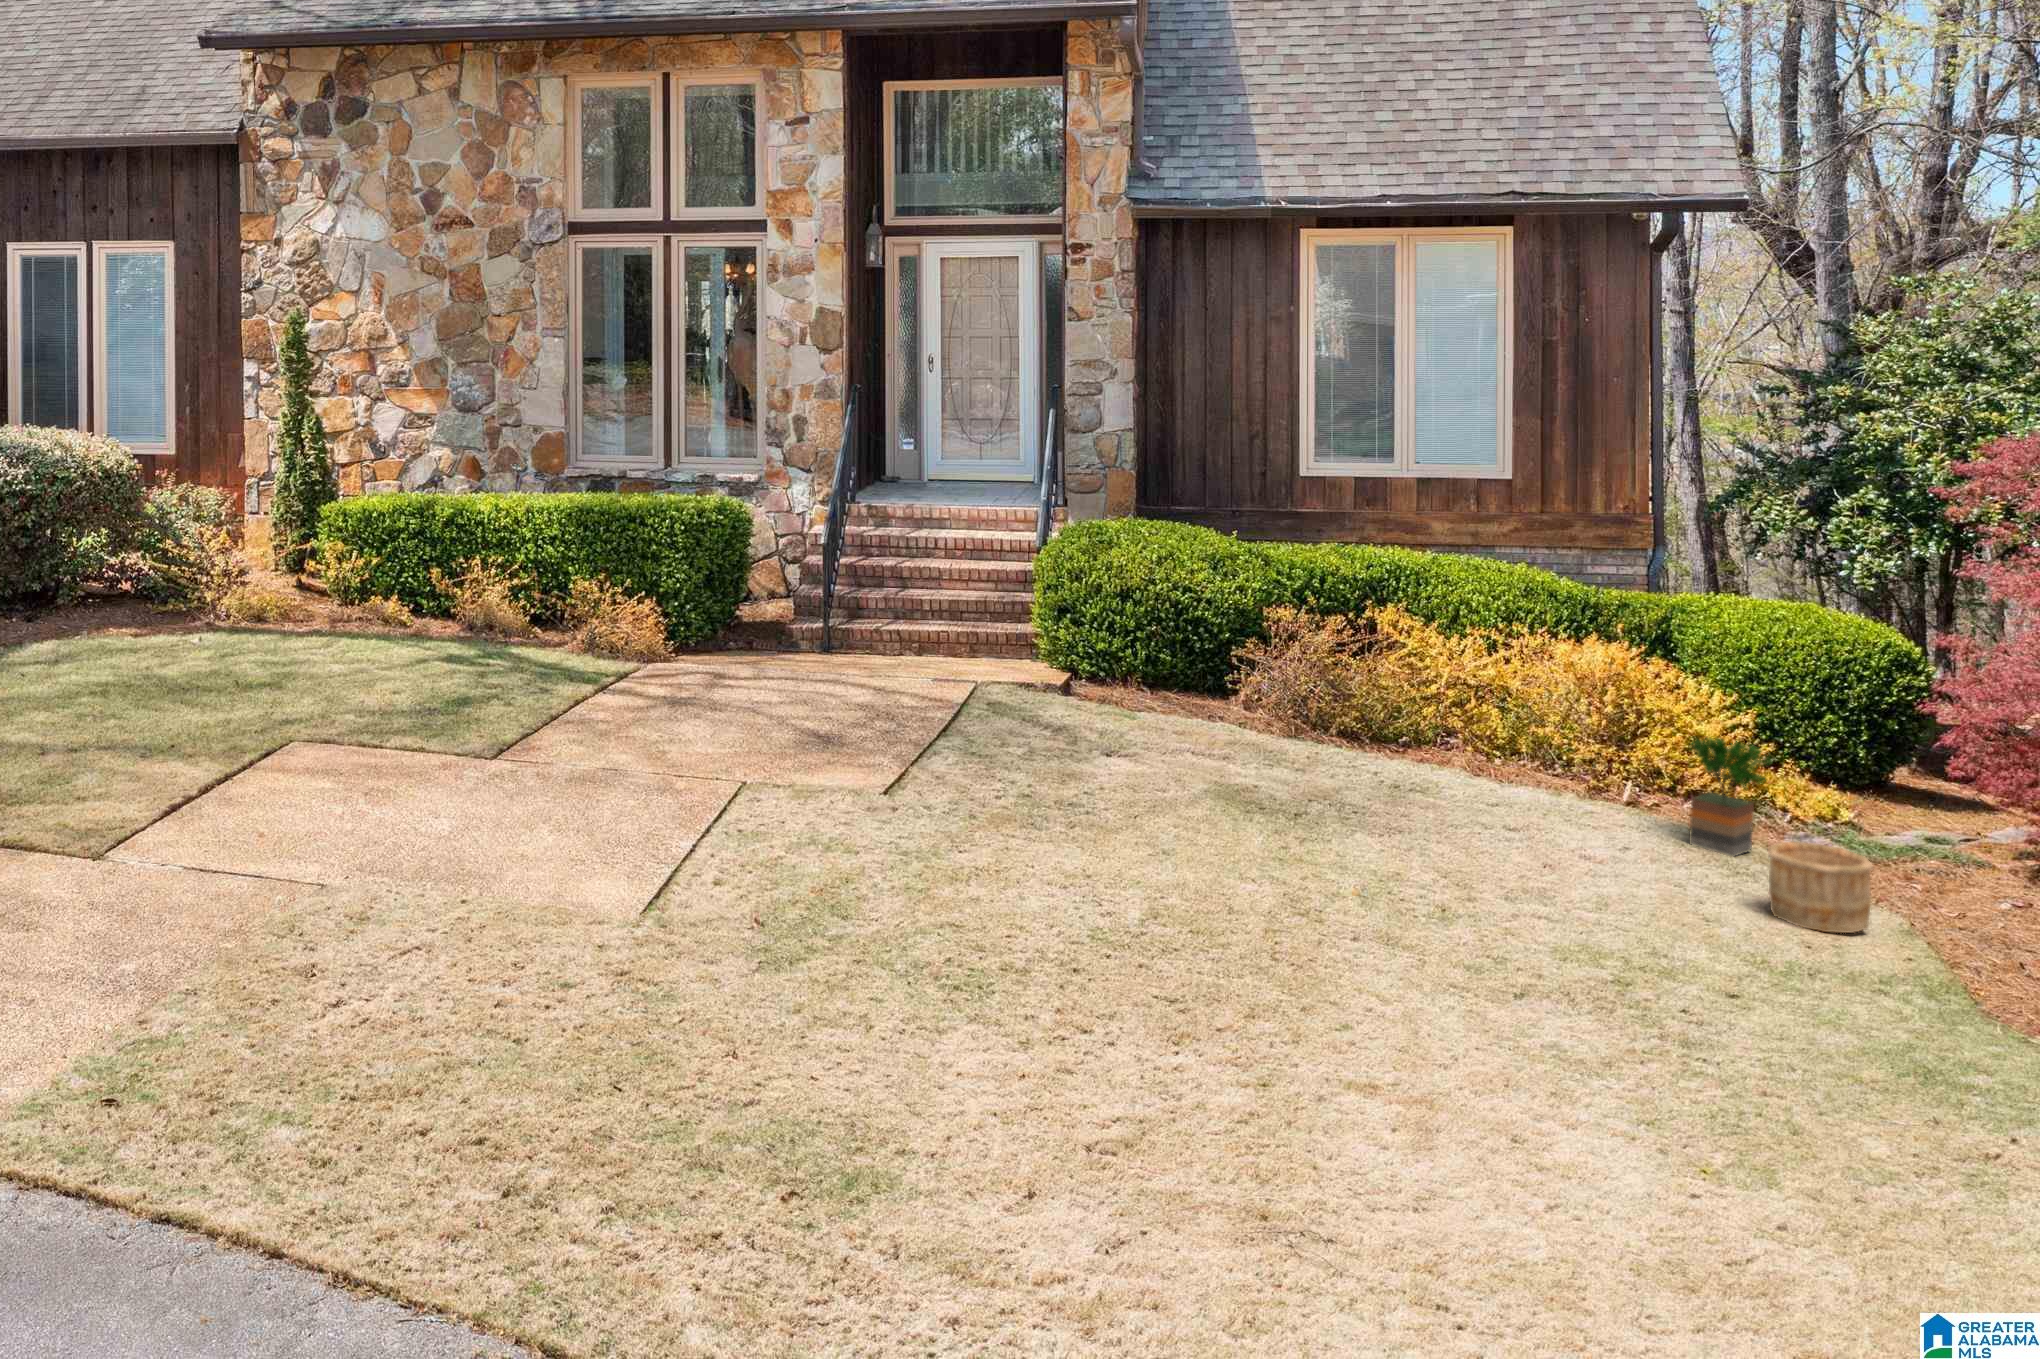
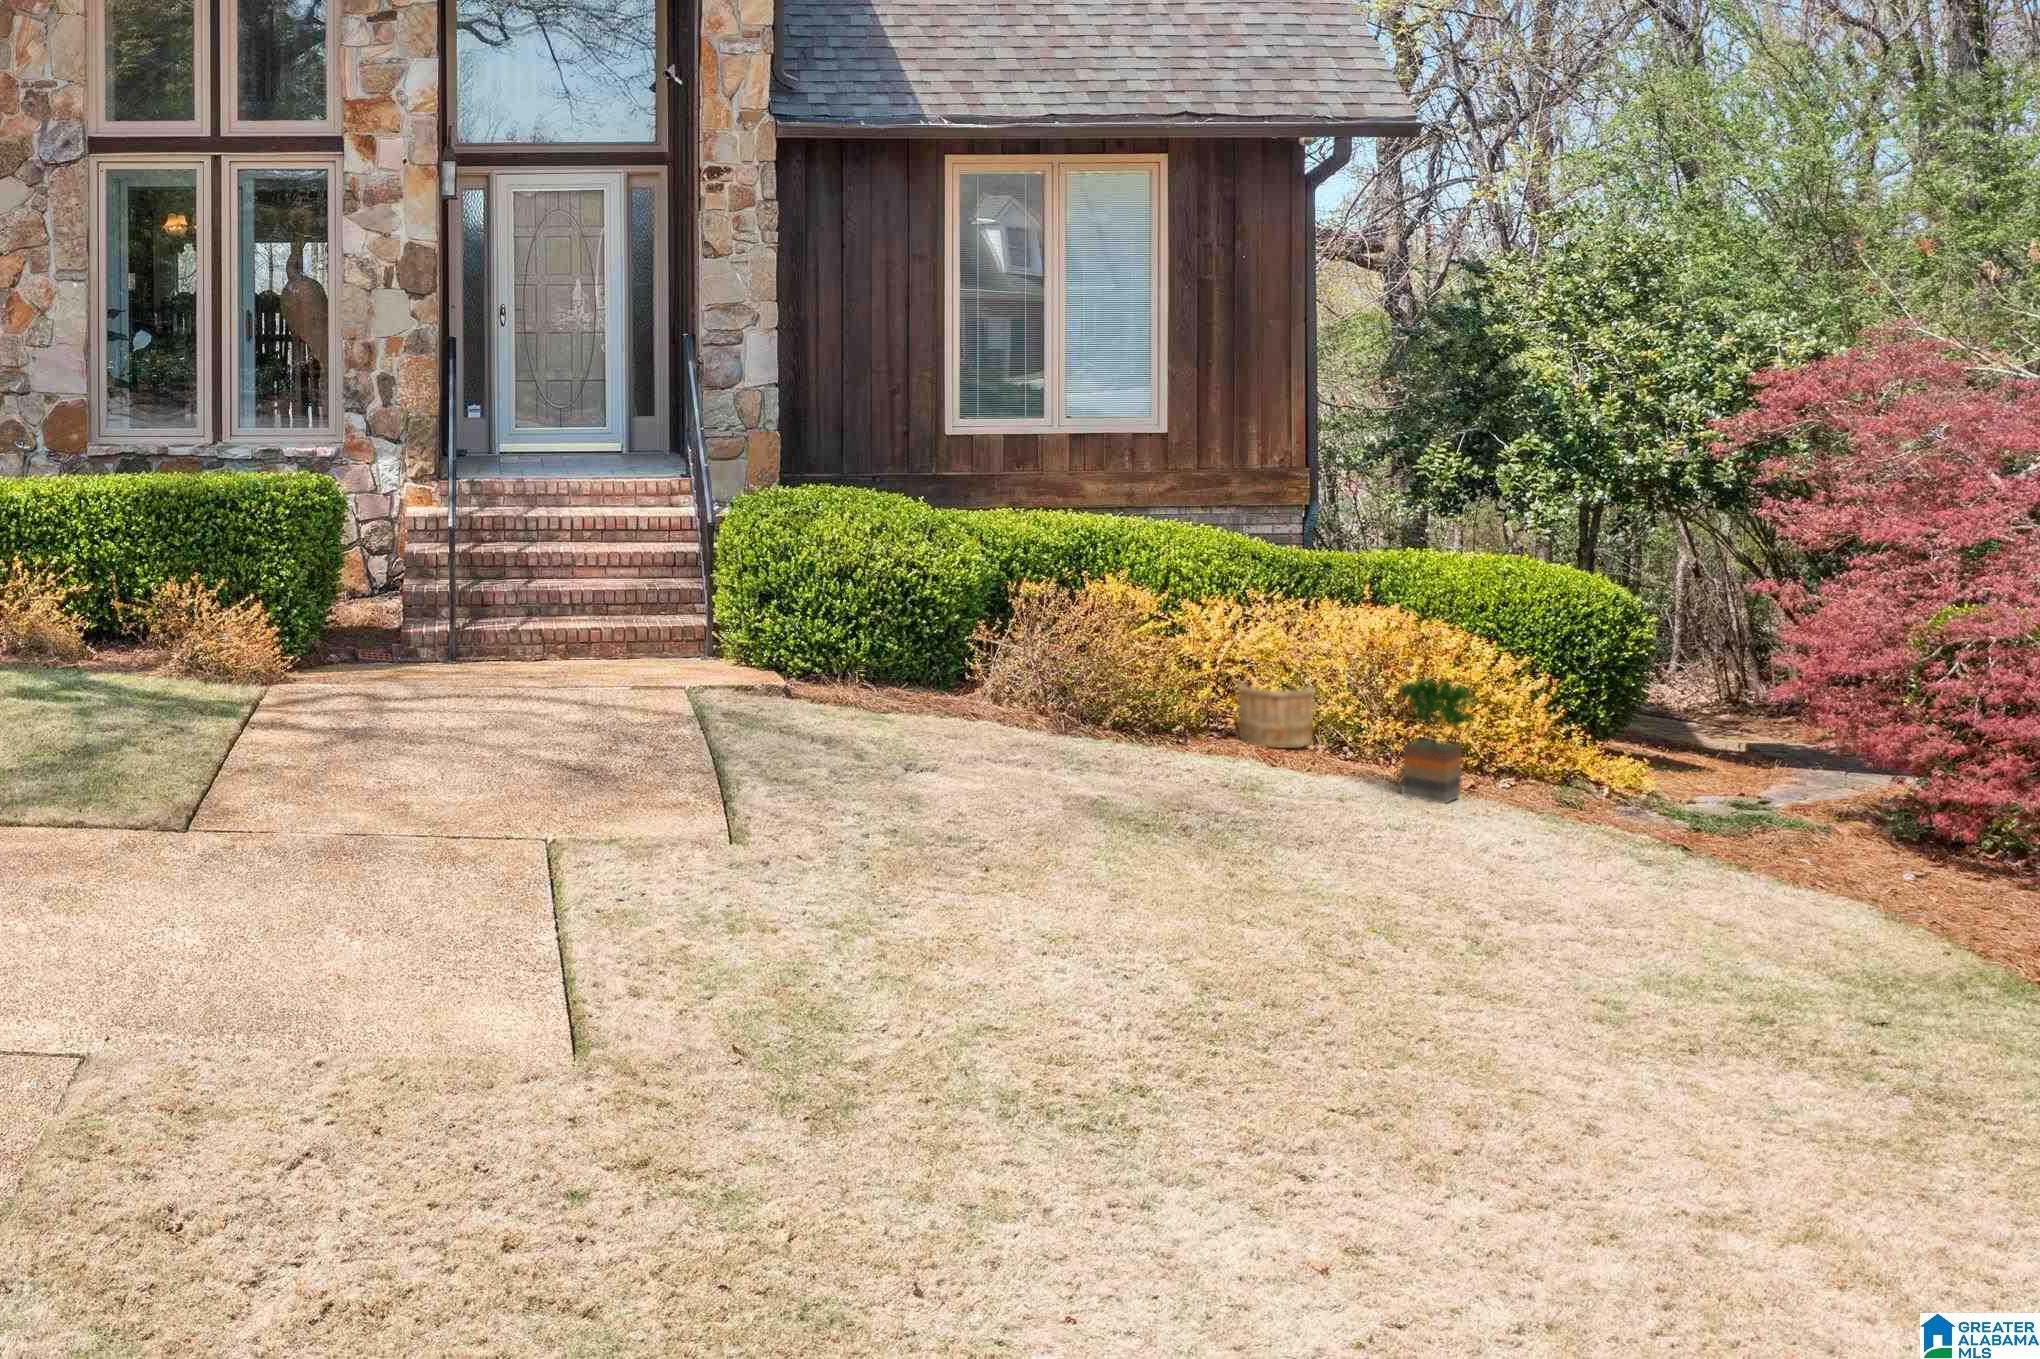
wooden bucket: present [1767,842,1873,933] -> present [1237,682,1314,748]

